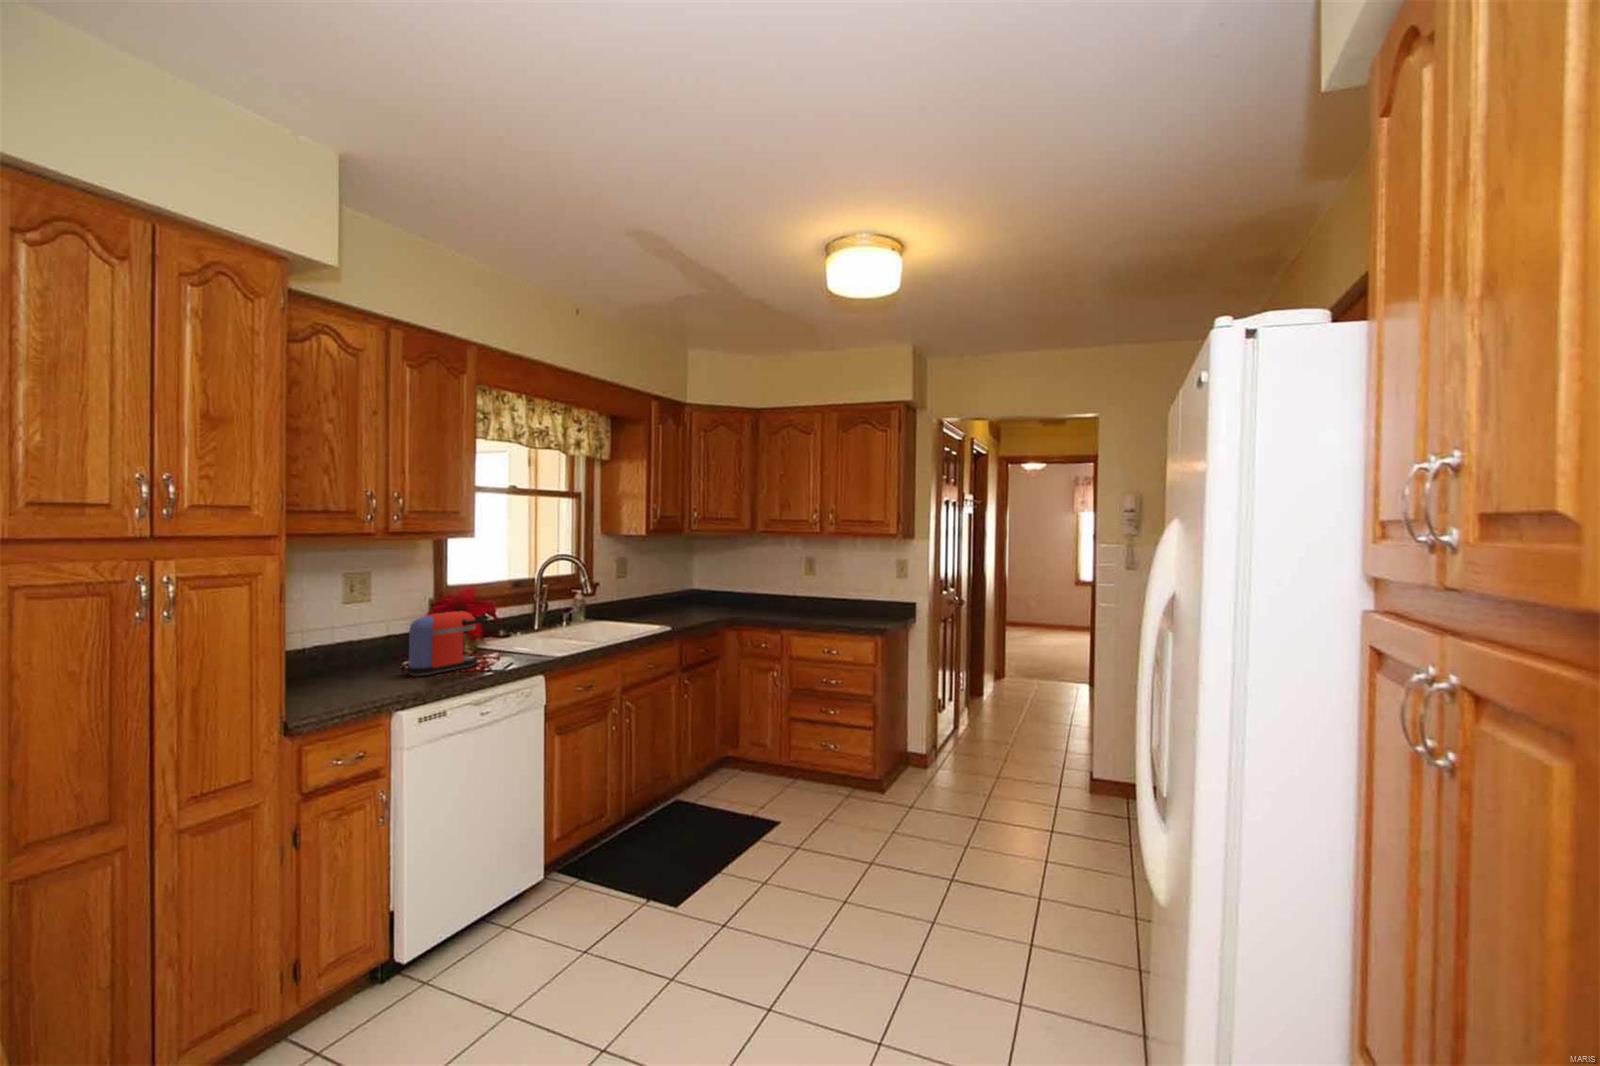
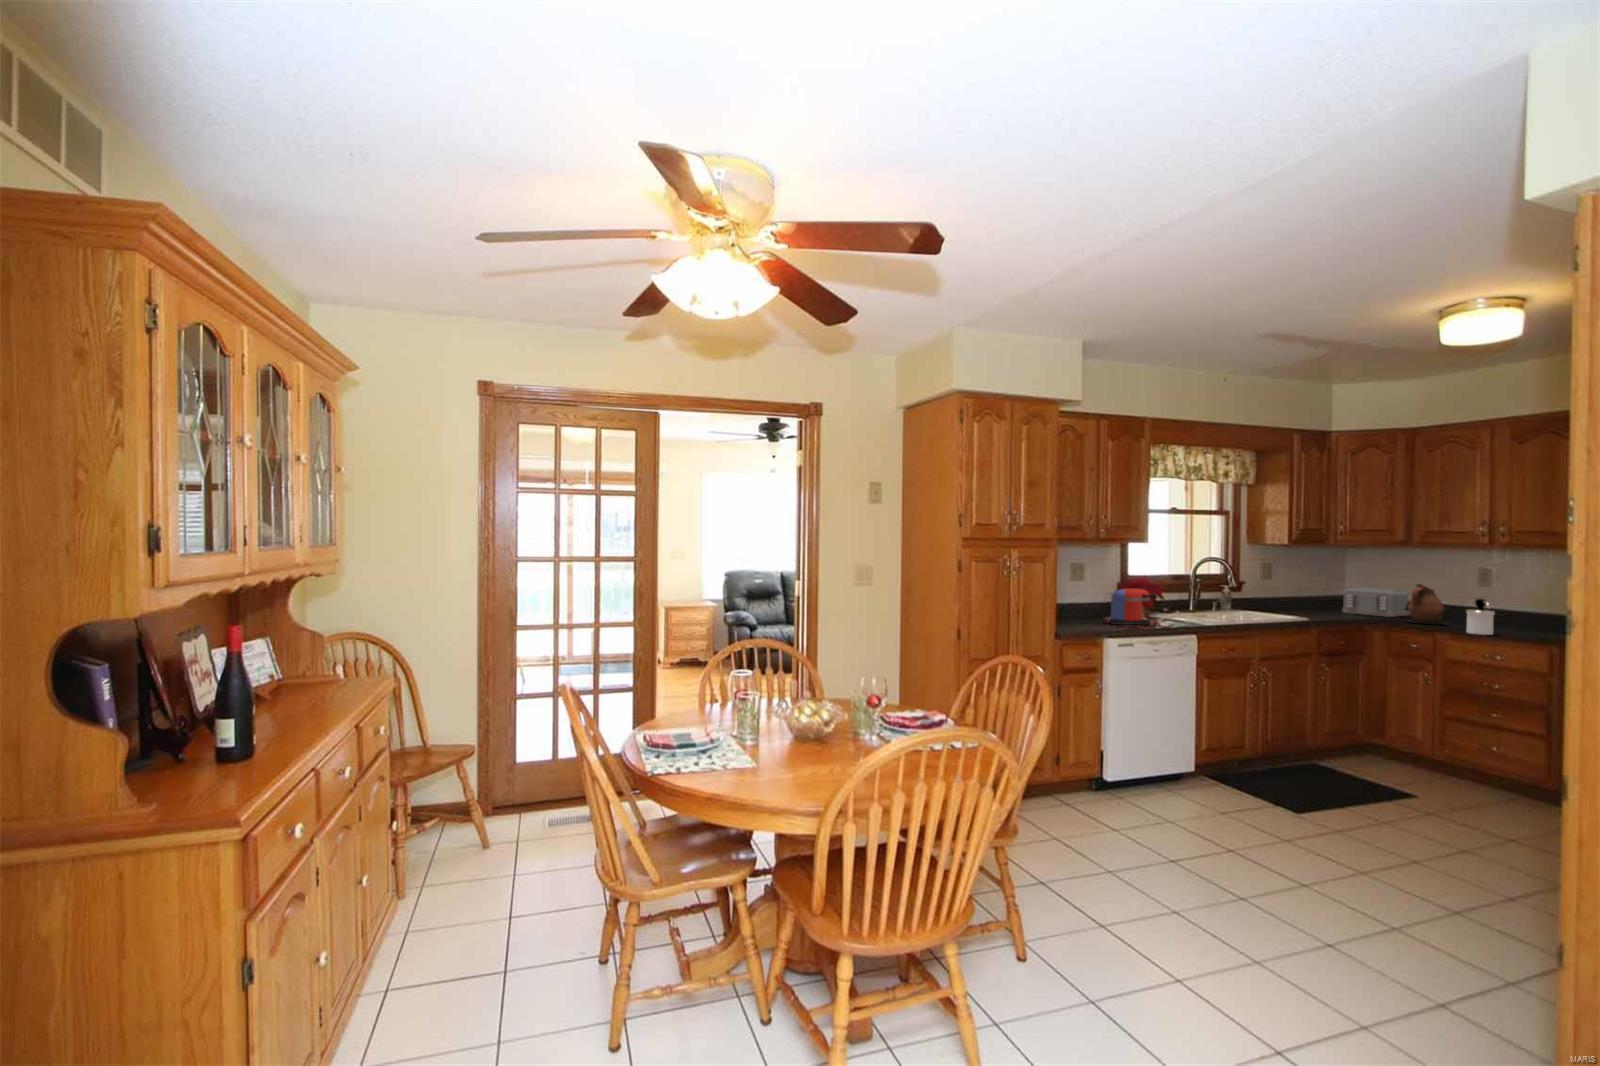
ceramic pitcher: none [749,574,787,615] -> present [1408,584,1444,624]
toaster: none [692,578,747,609] -> present [1343,587,1410,617]
soap dispenser: none [808,588,830,626] -> present [1466,599,1495,635]

